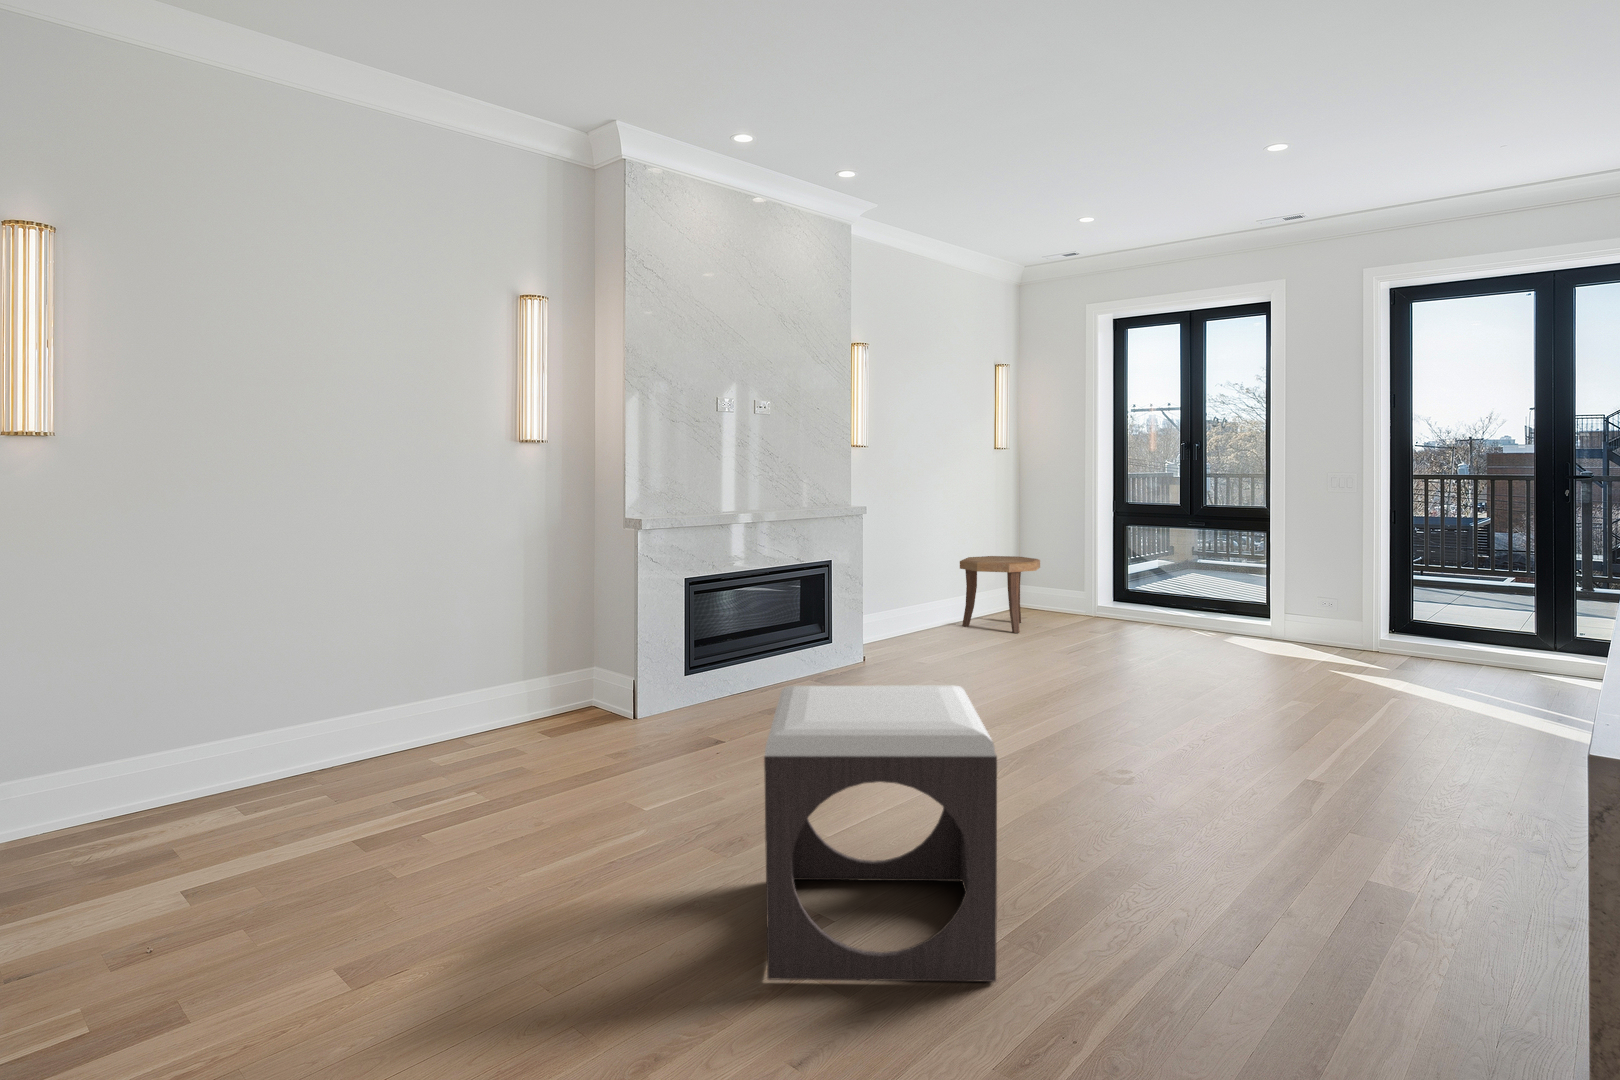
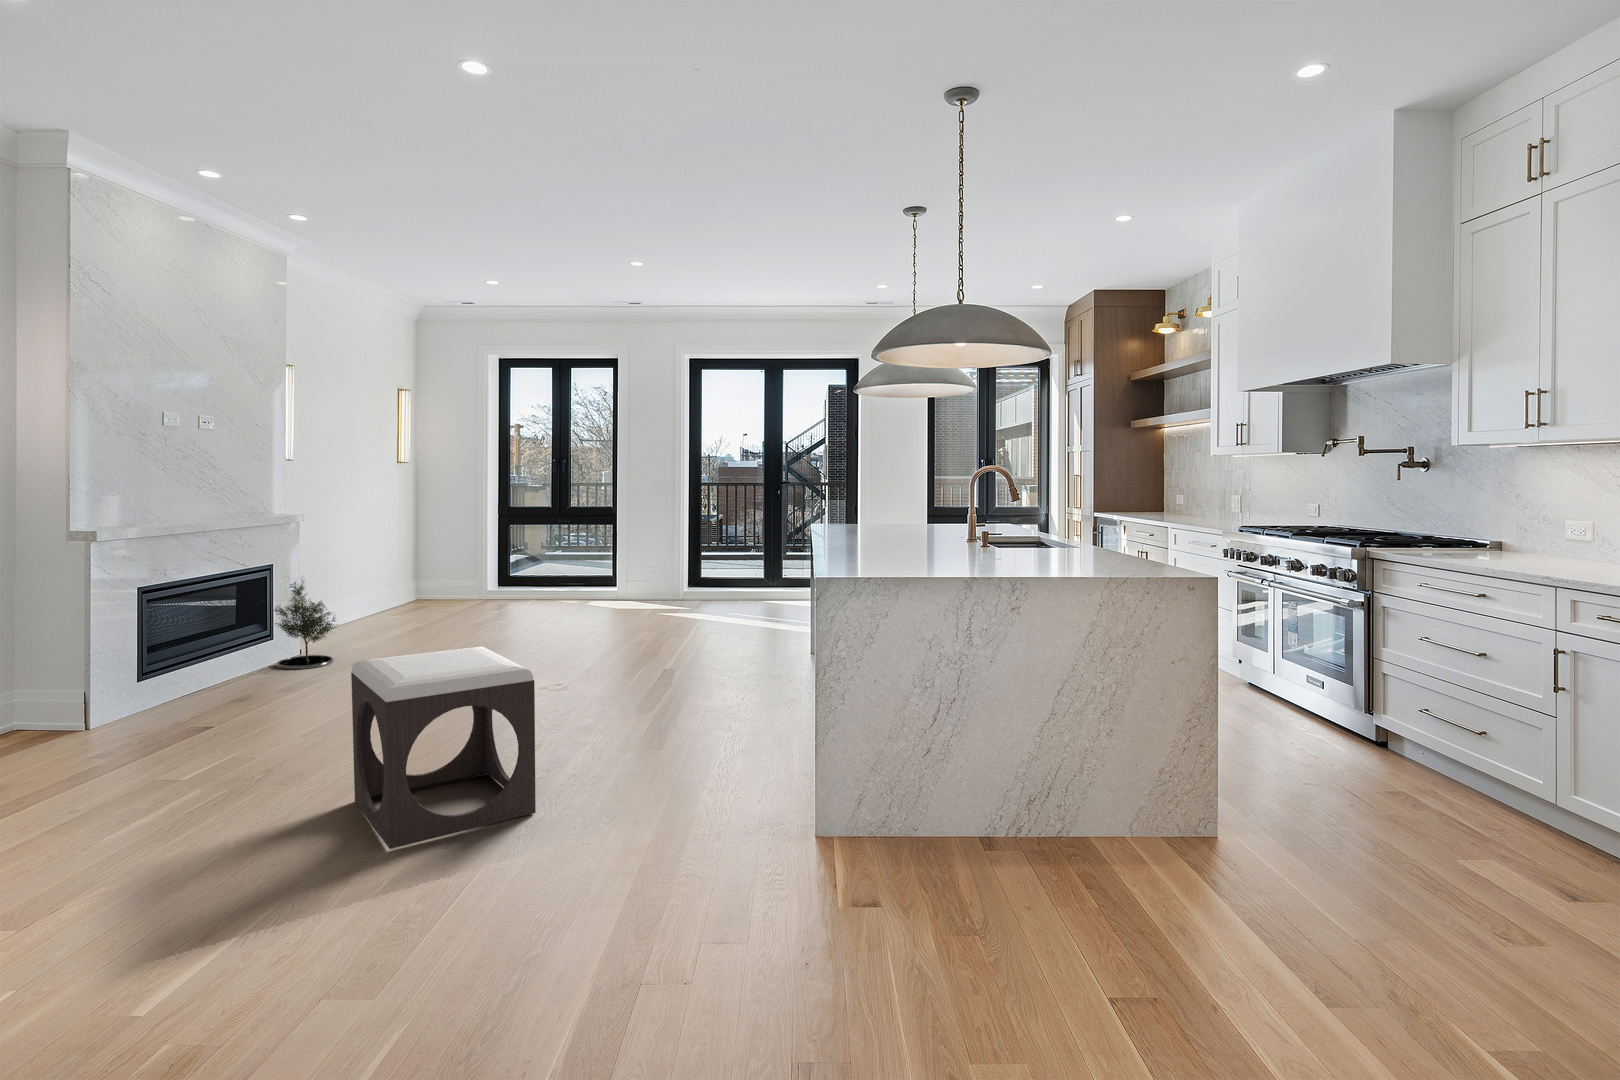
side table: present [960,556,1040,633] -> none [374,552,445,615]
potted tree: none [826,574,891,682] -> present [274,581,338,669]

